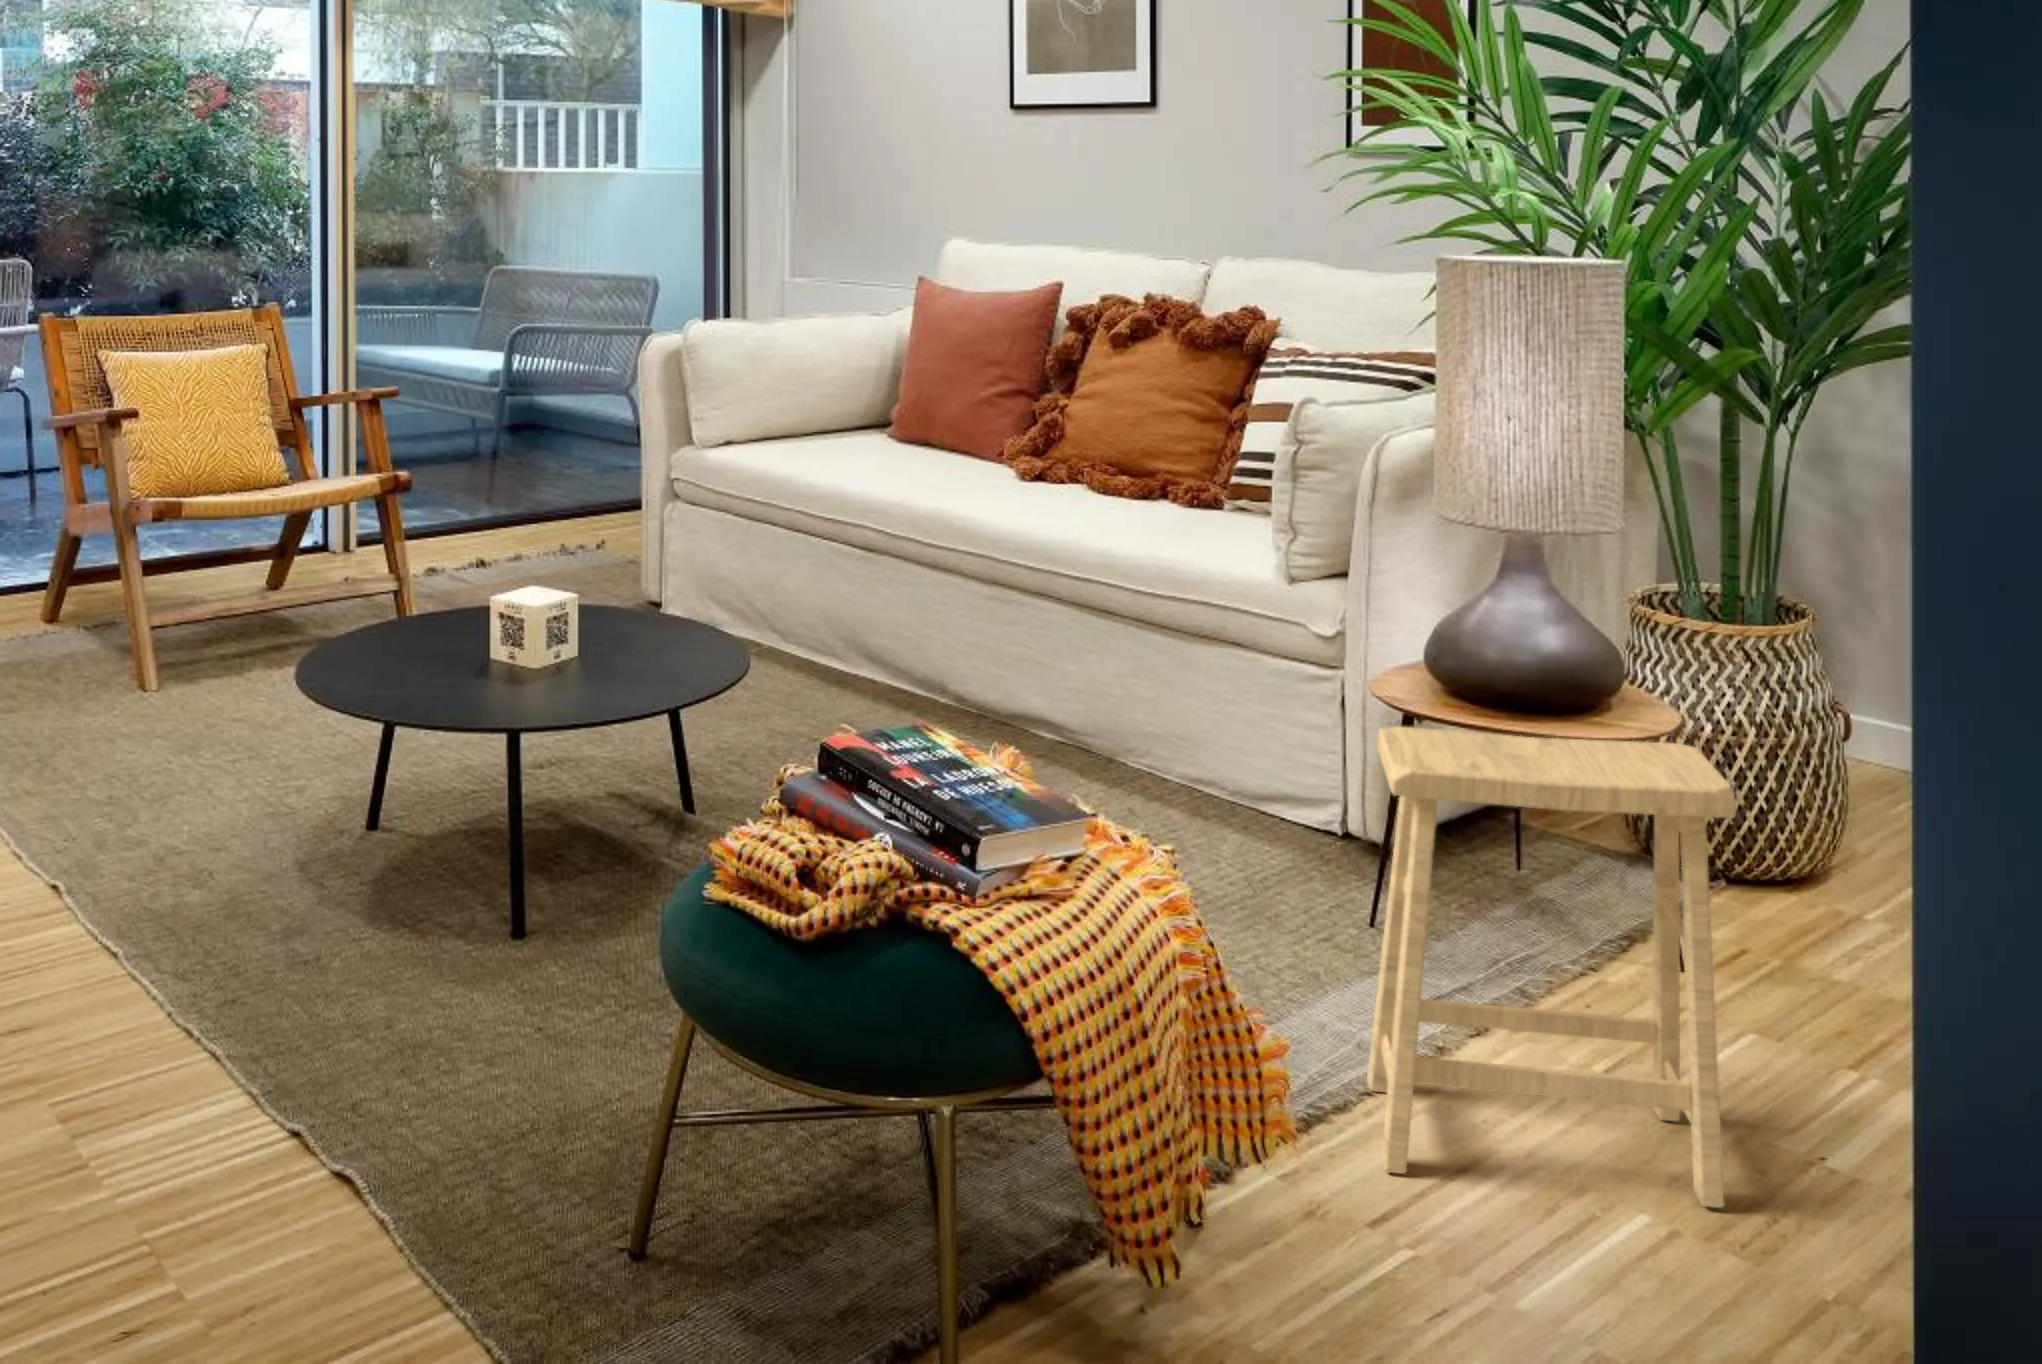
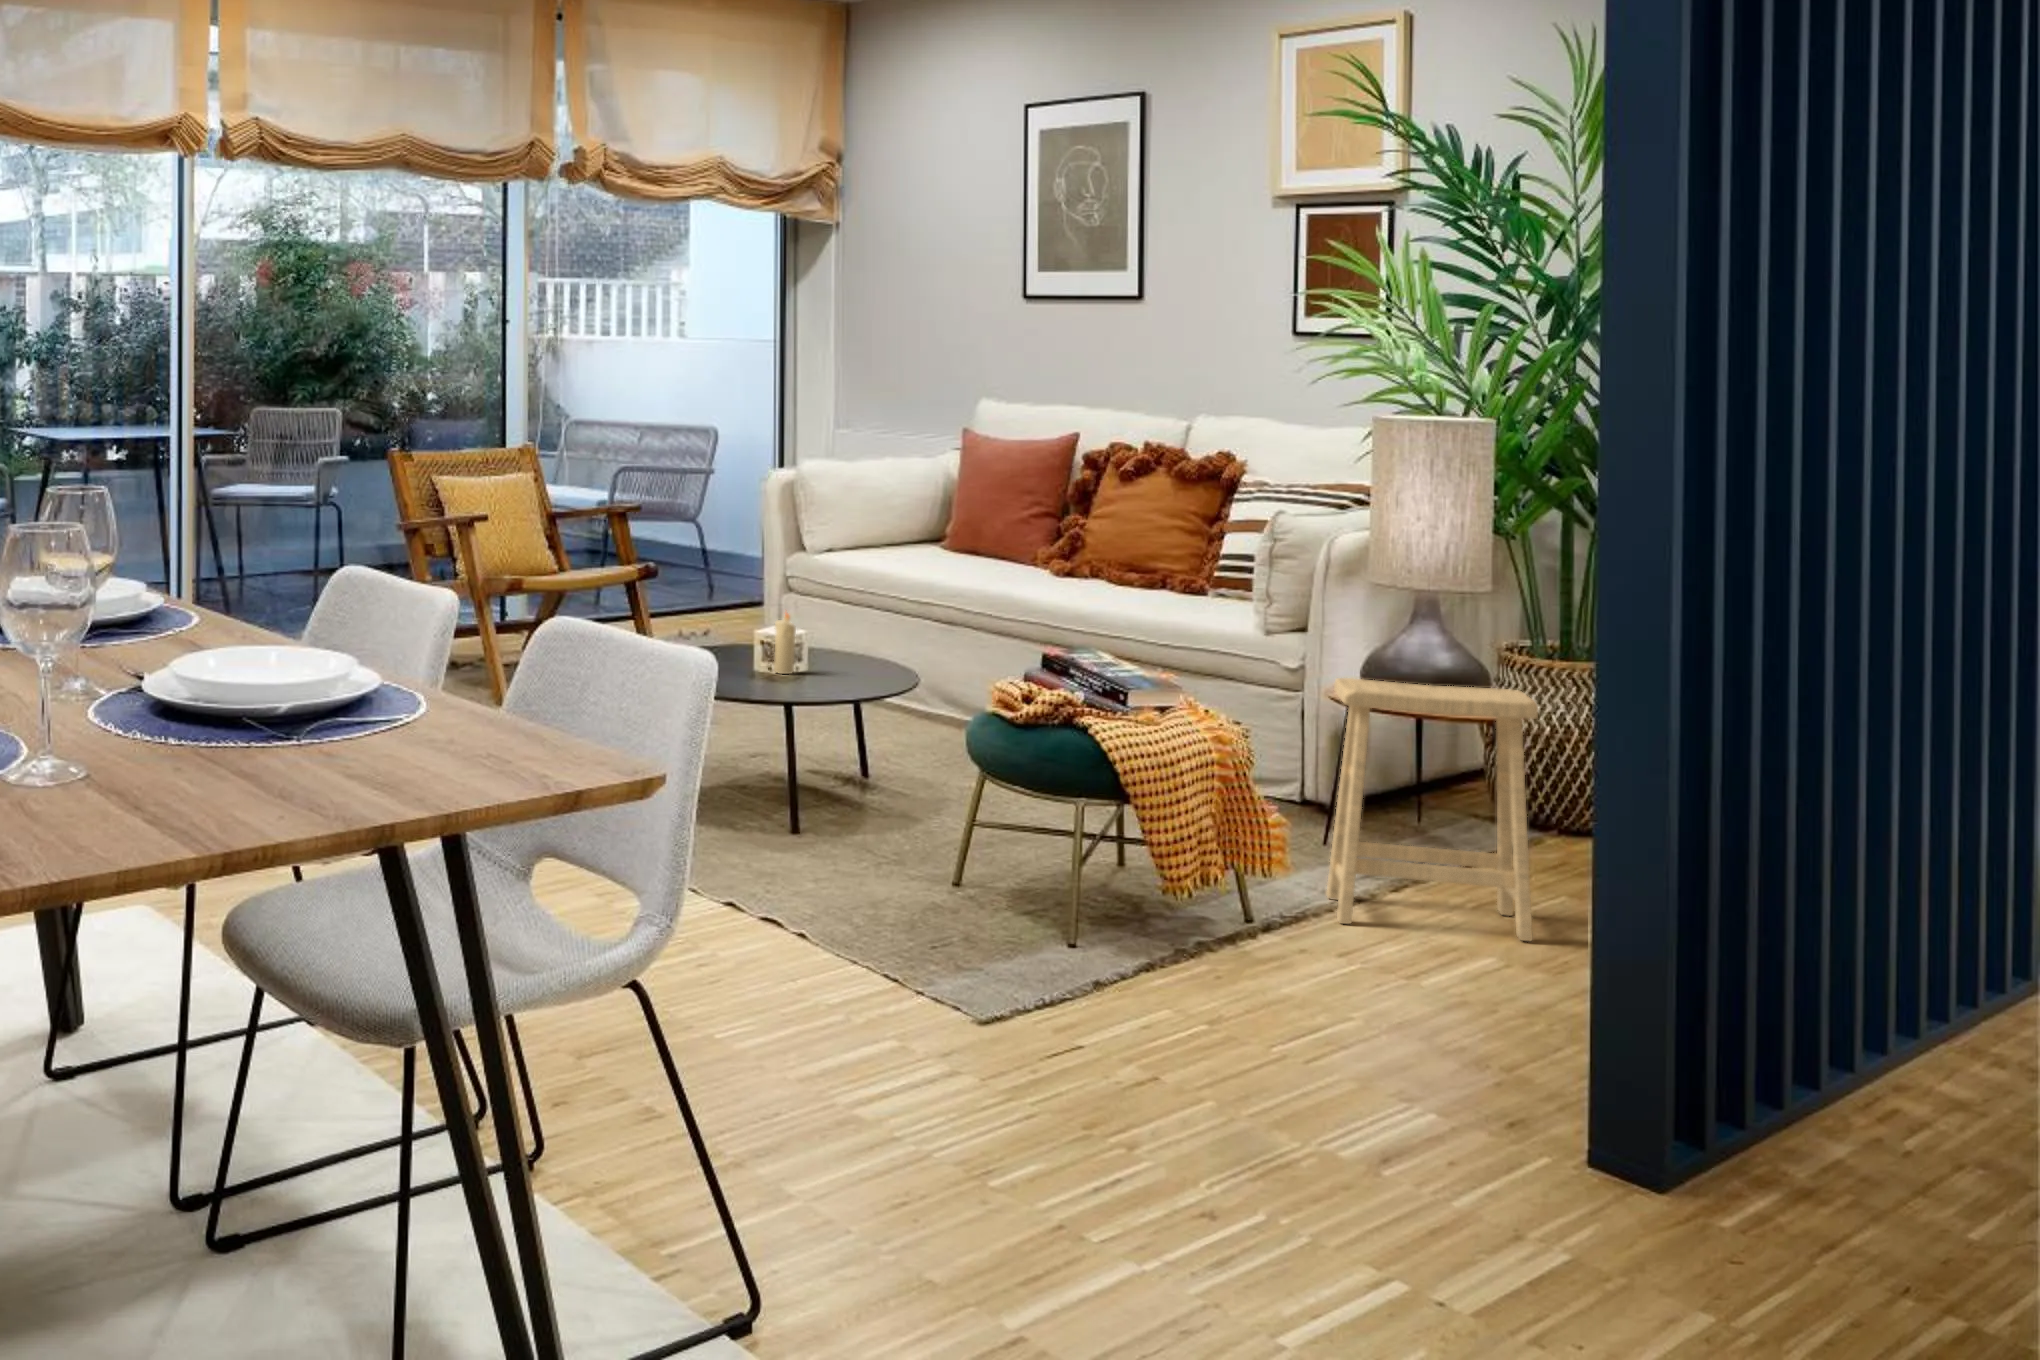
candle: none [537,593,570,691] -> present [774,613,796,674]

